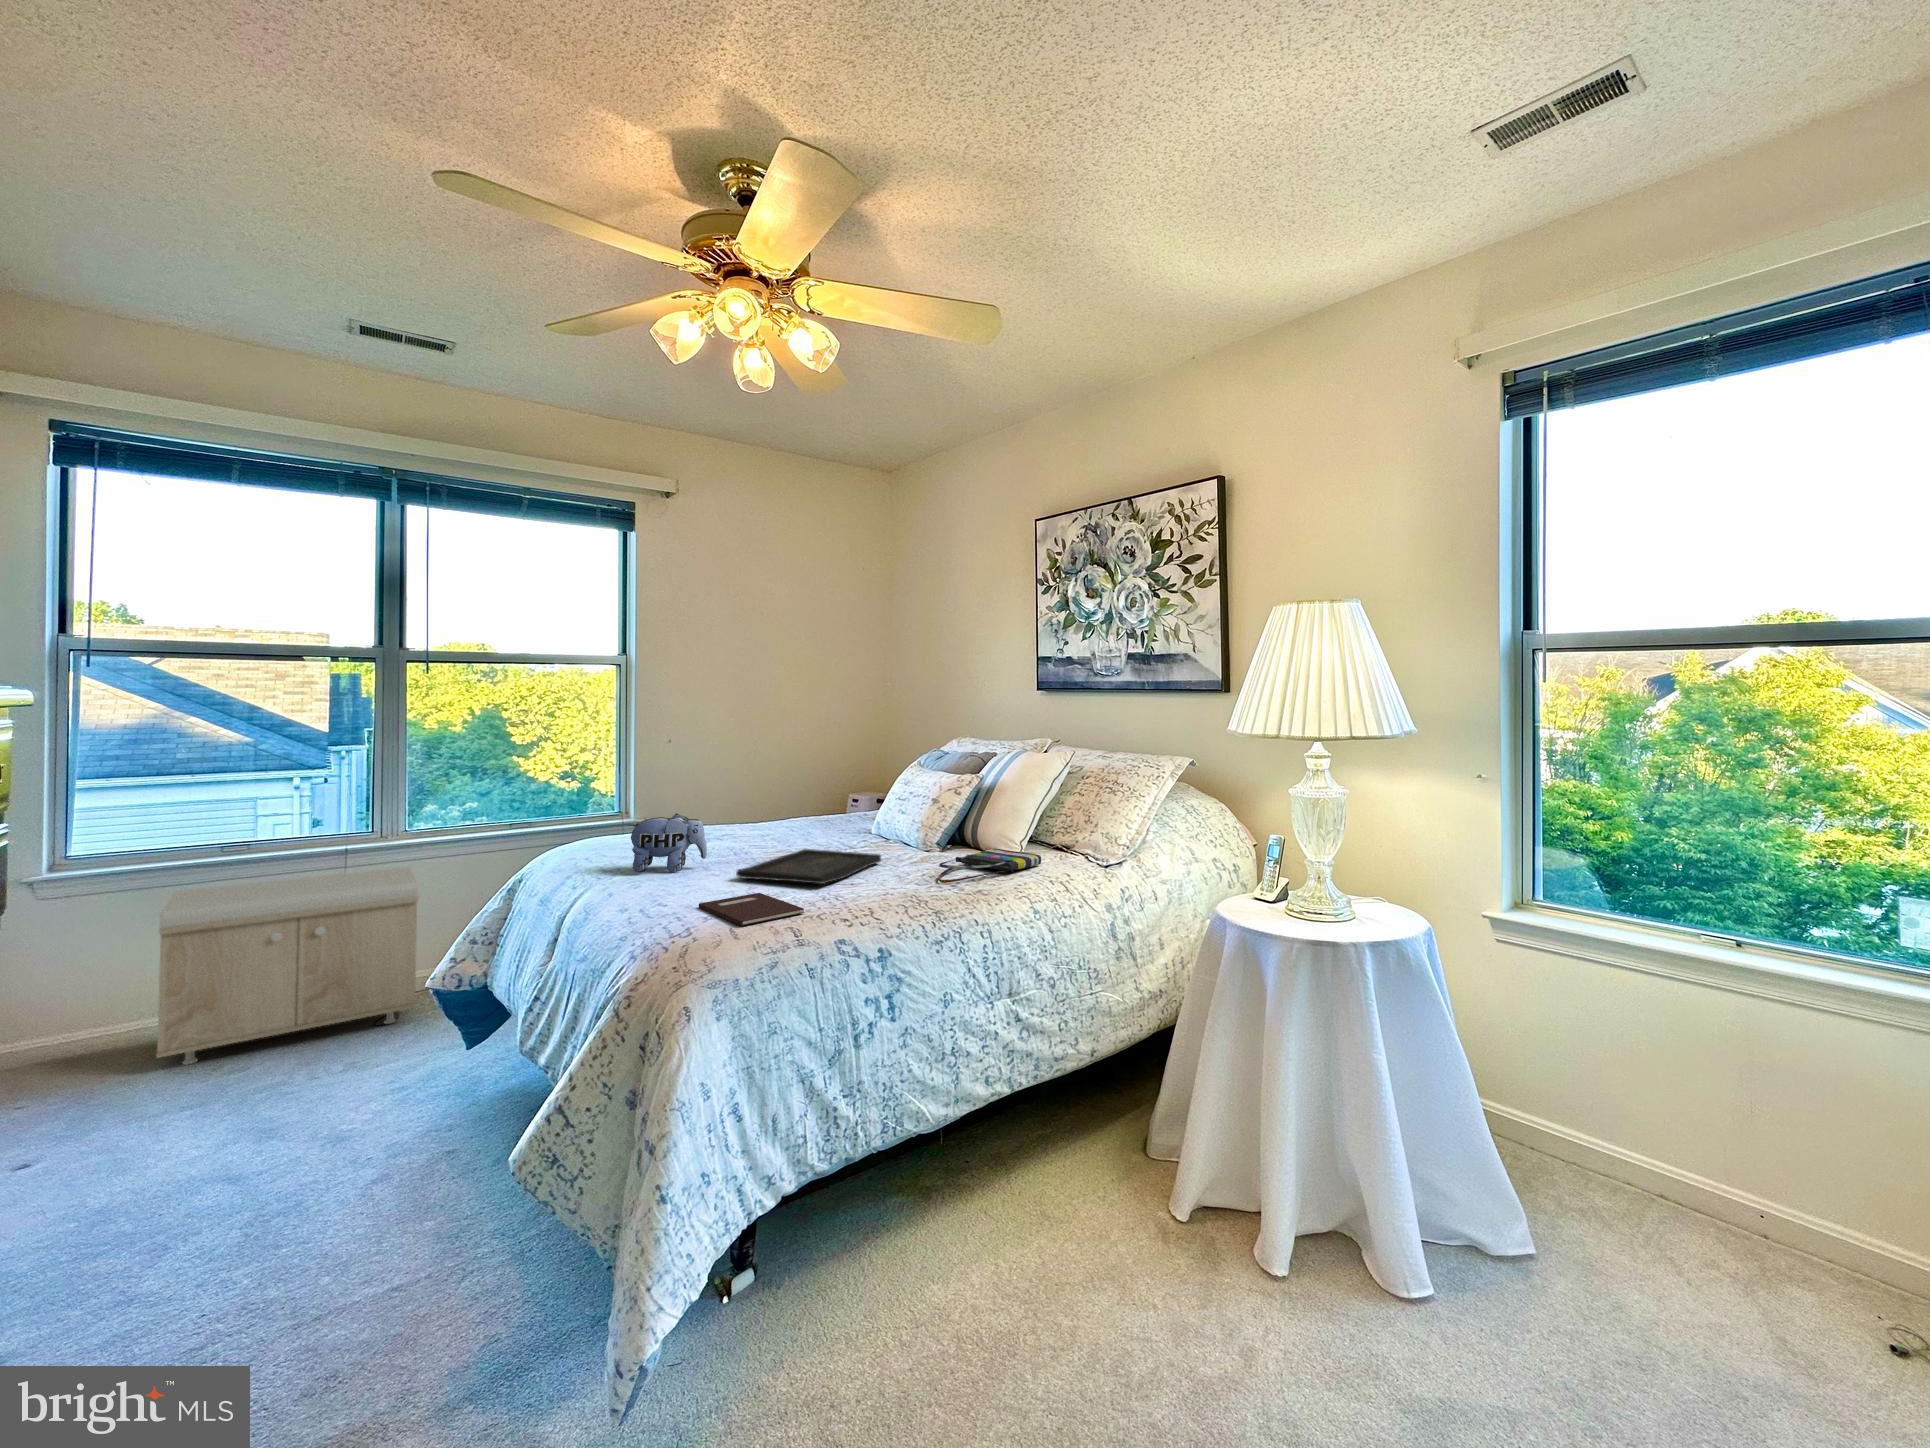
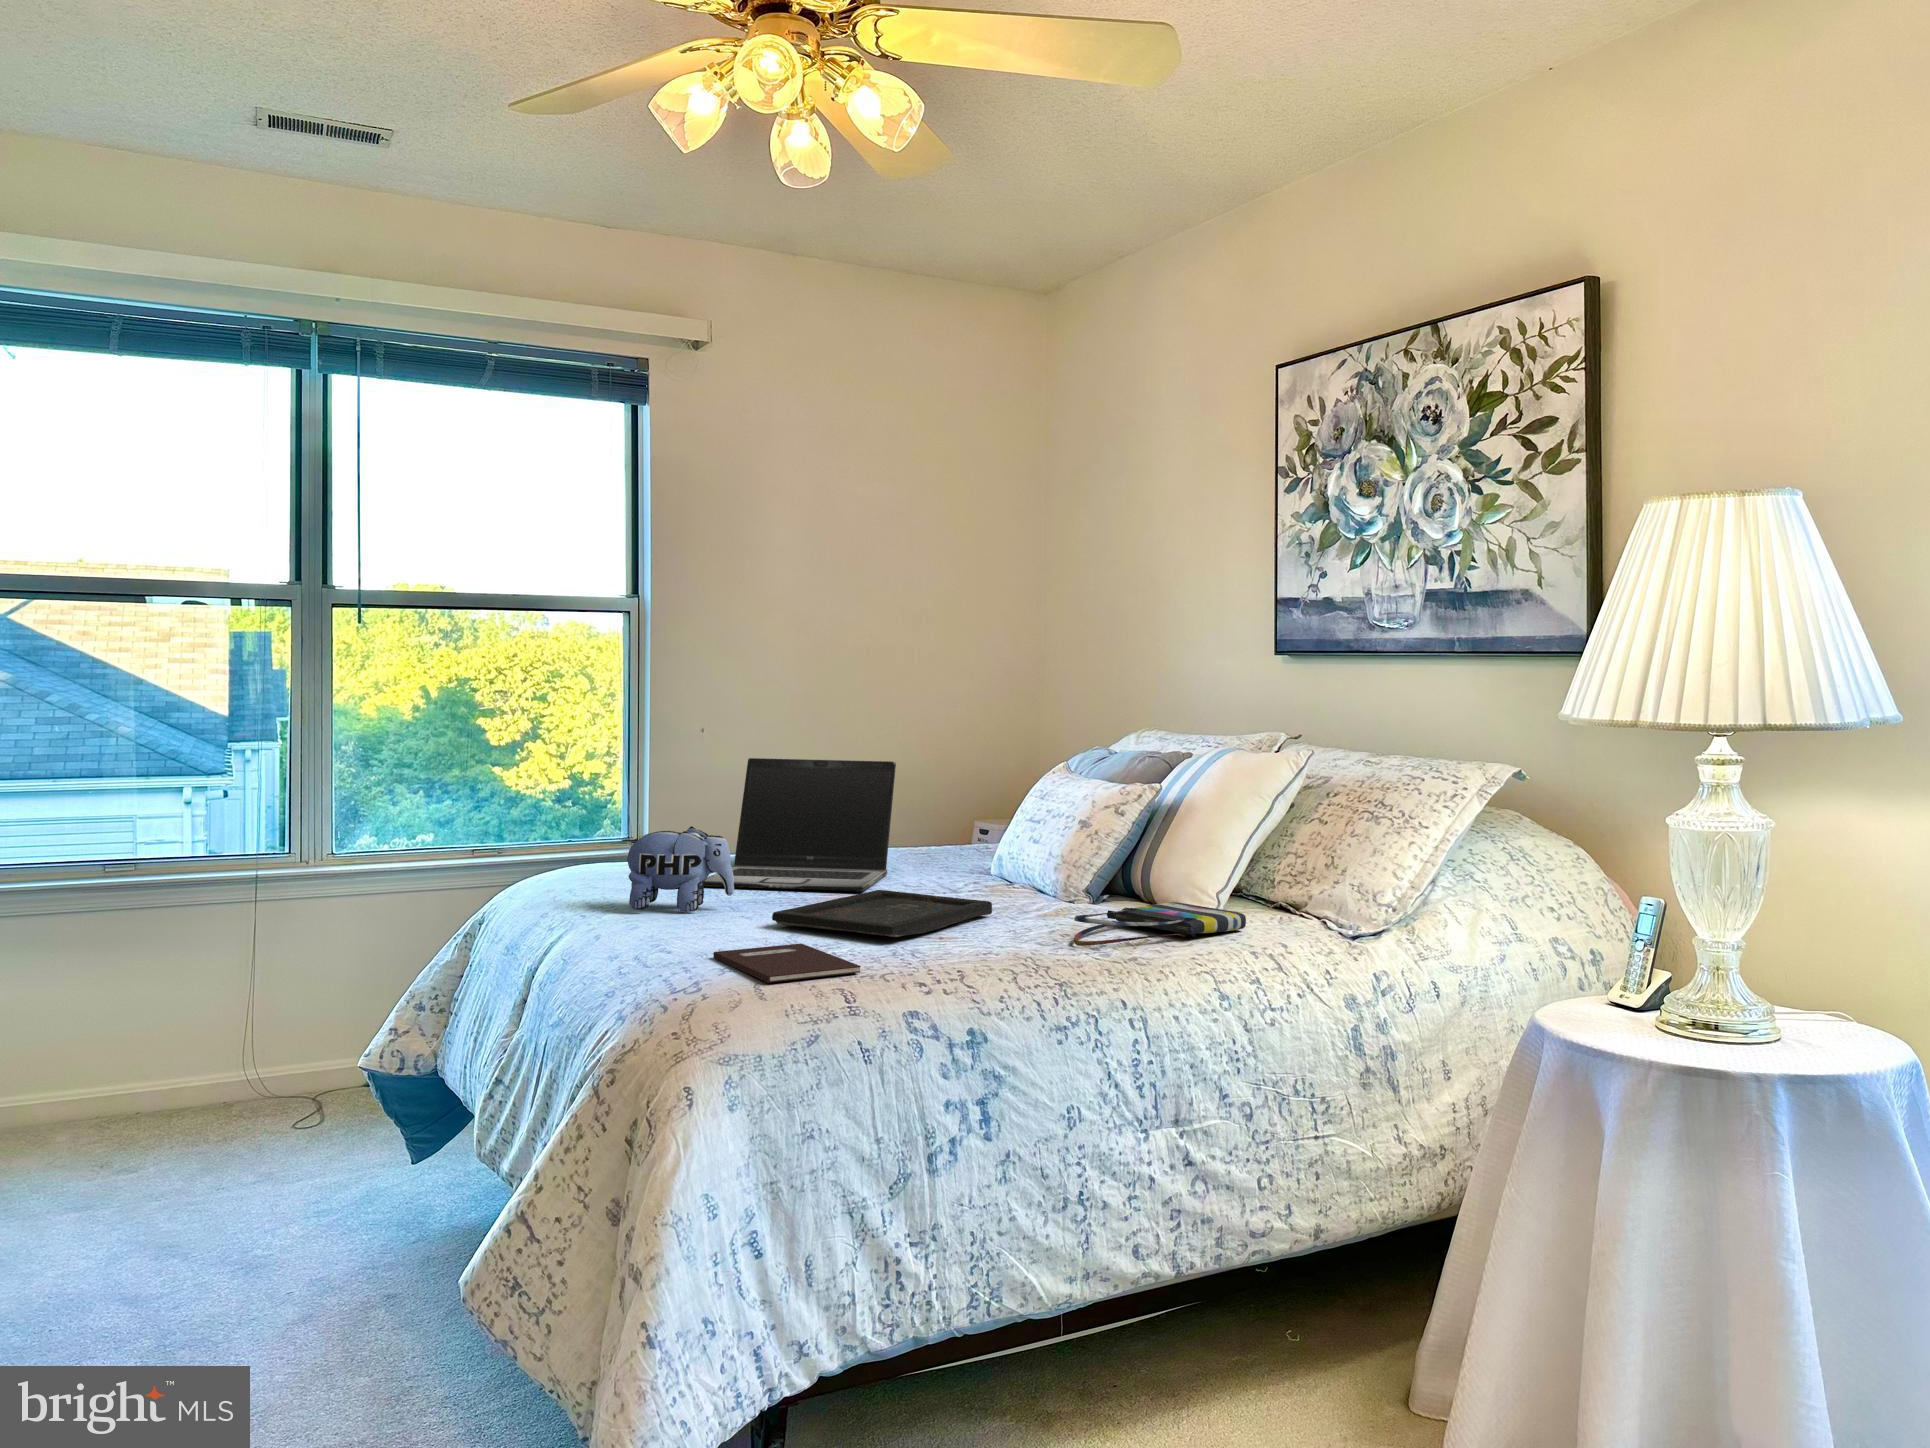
laptop: none [679,763,810,851] -> present [703,758,896,892]
storage bench: present [156,867,419,1065] -> none [37,902,352,1152]

